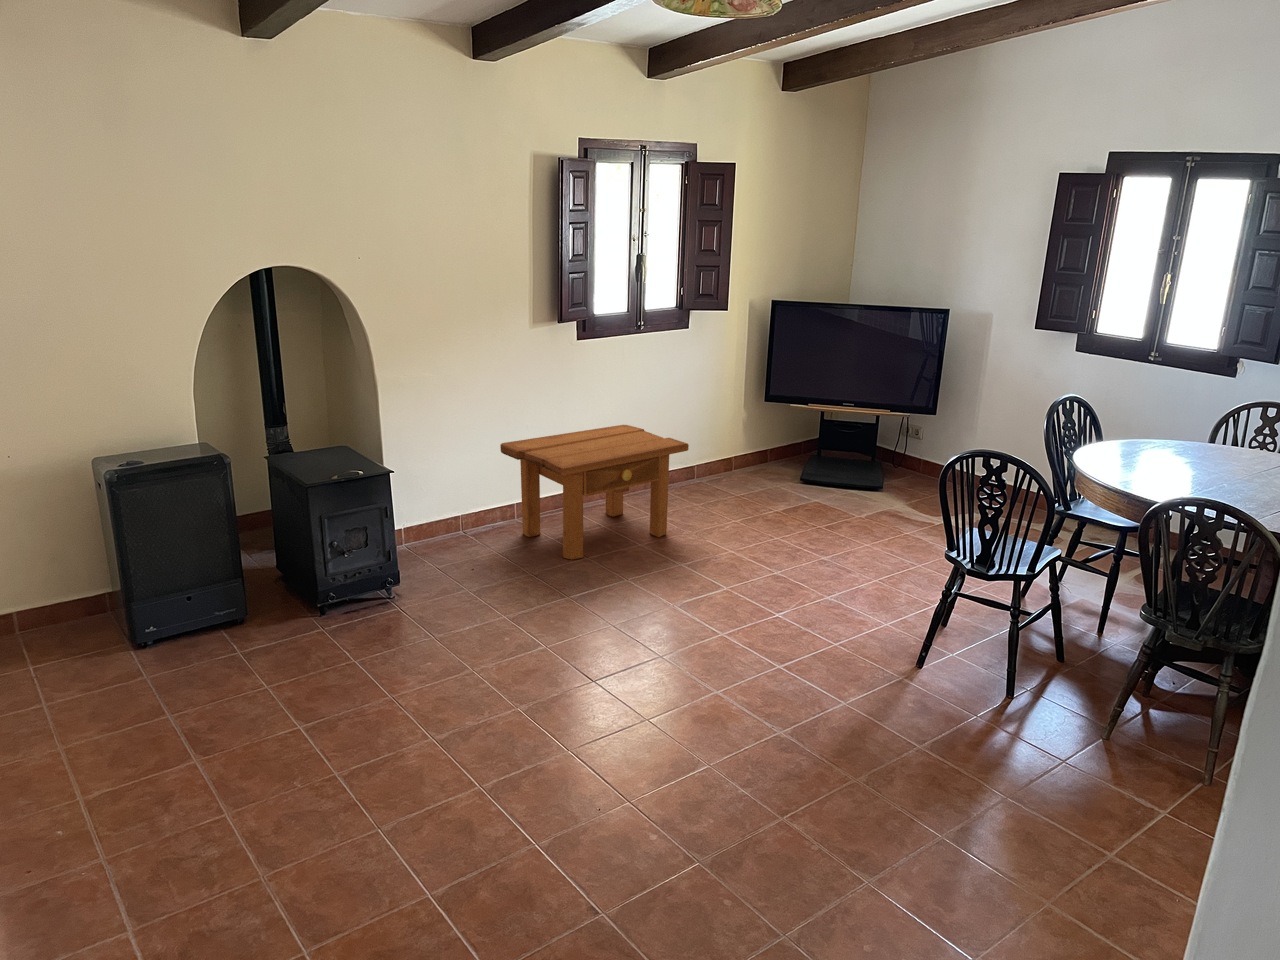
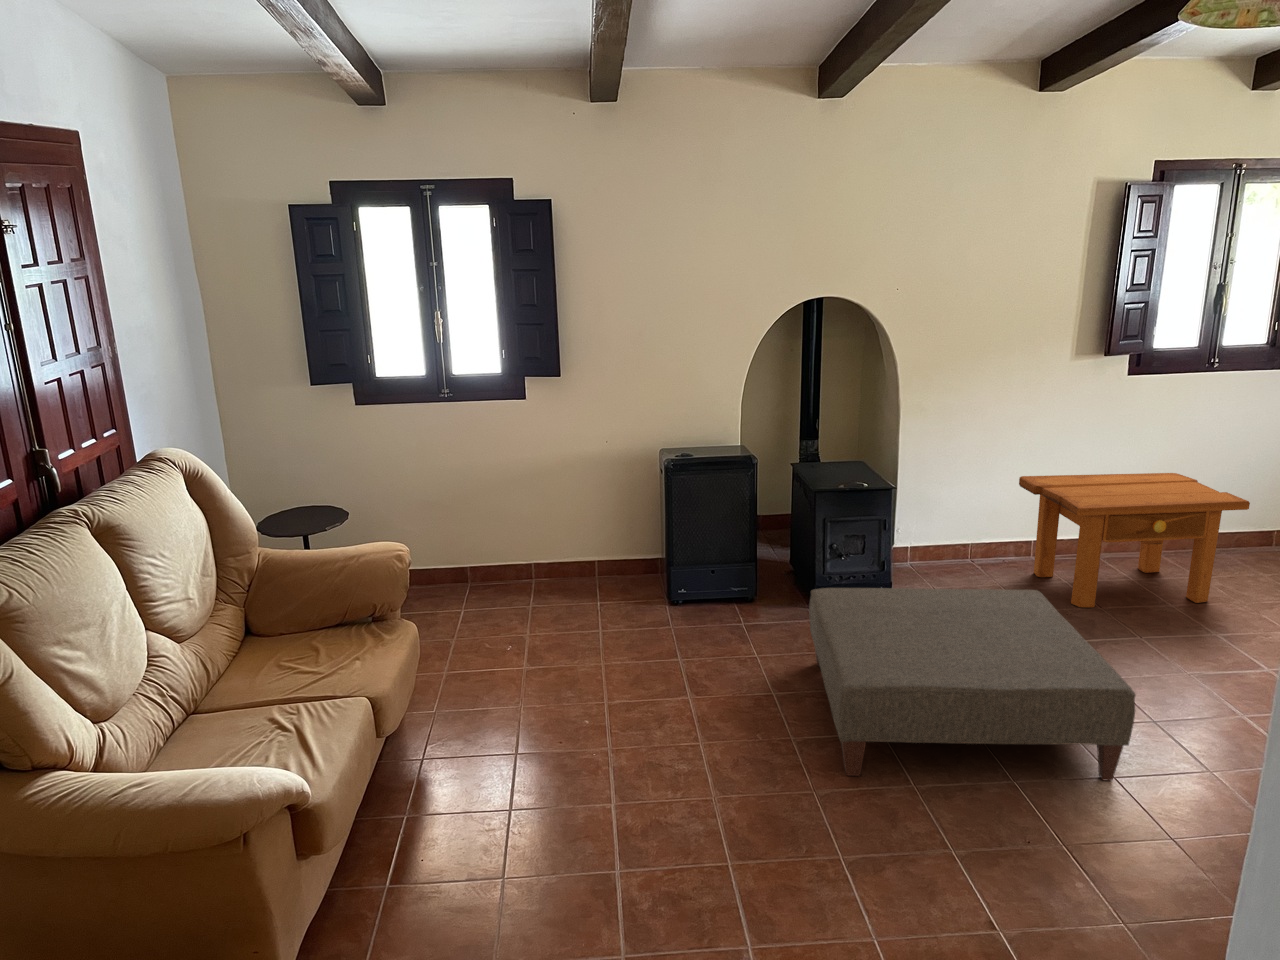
ottoman: none [322,554,661,797] -> present [809,588,1136,781]

